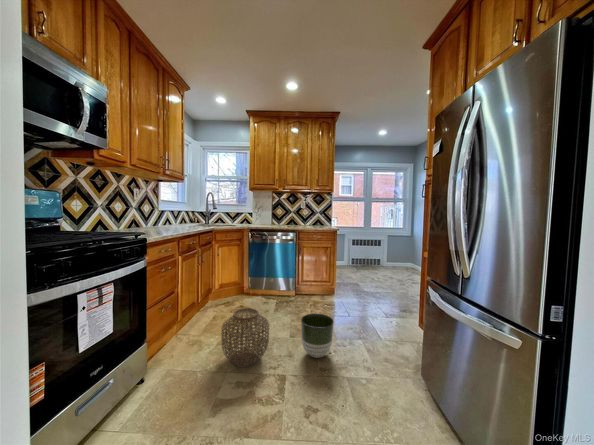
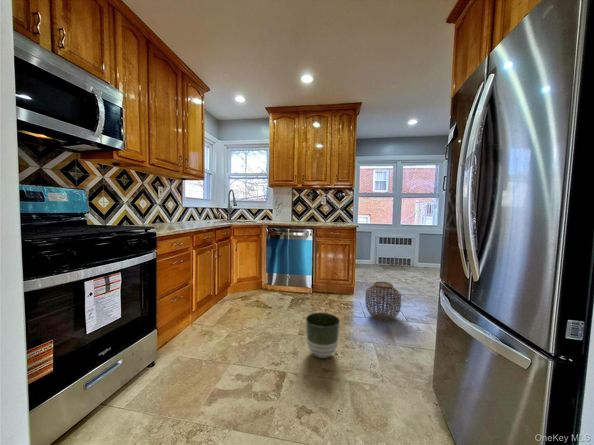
woven basket: present [222,308,269,367] -> present [365,282,401,322]

